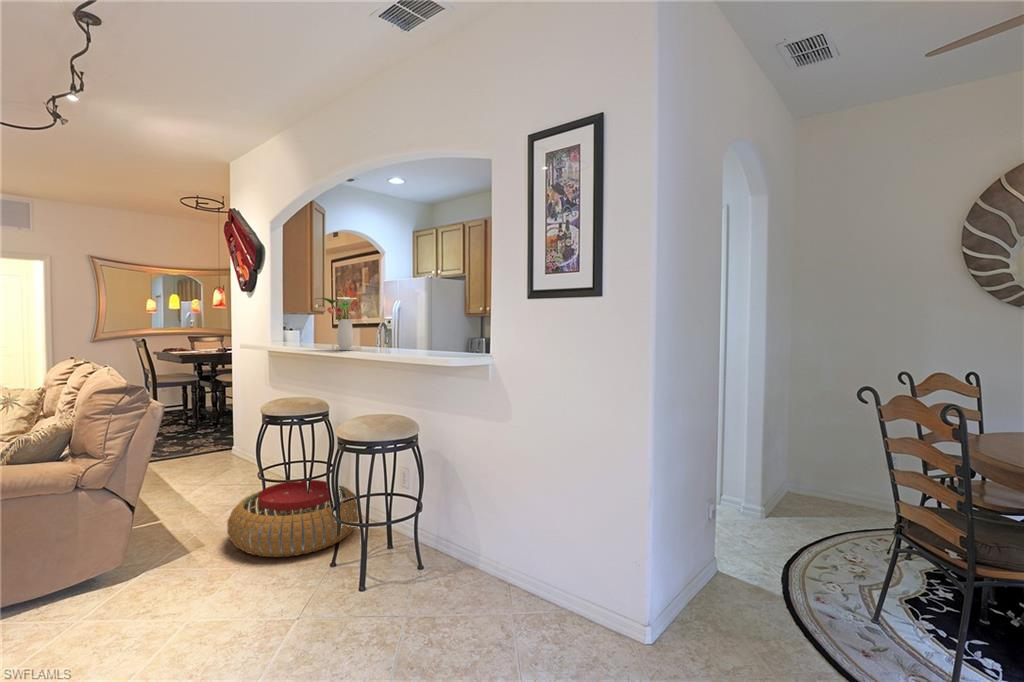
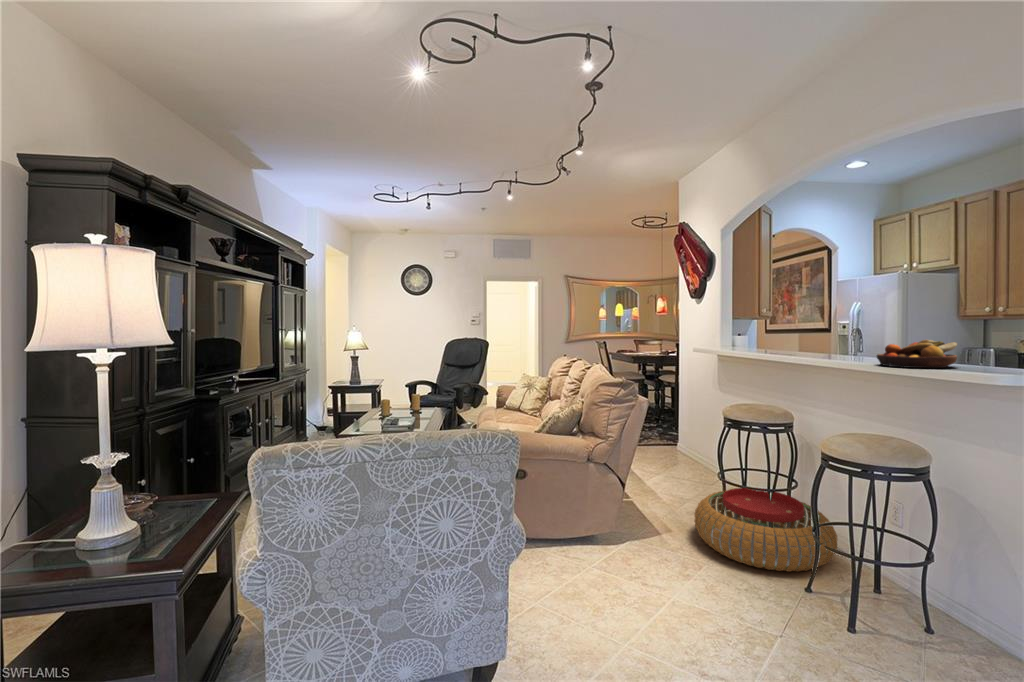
flower arrangement: present [316,297,357,350] -> none [778,299,830,357]
fruit bowl: none [383,333,436,356] -> present [877,340,957,368]

